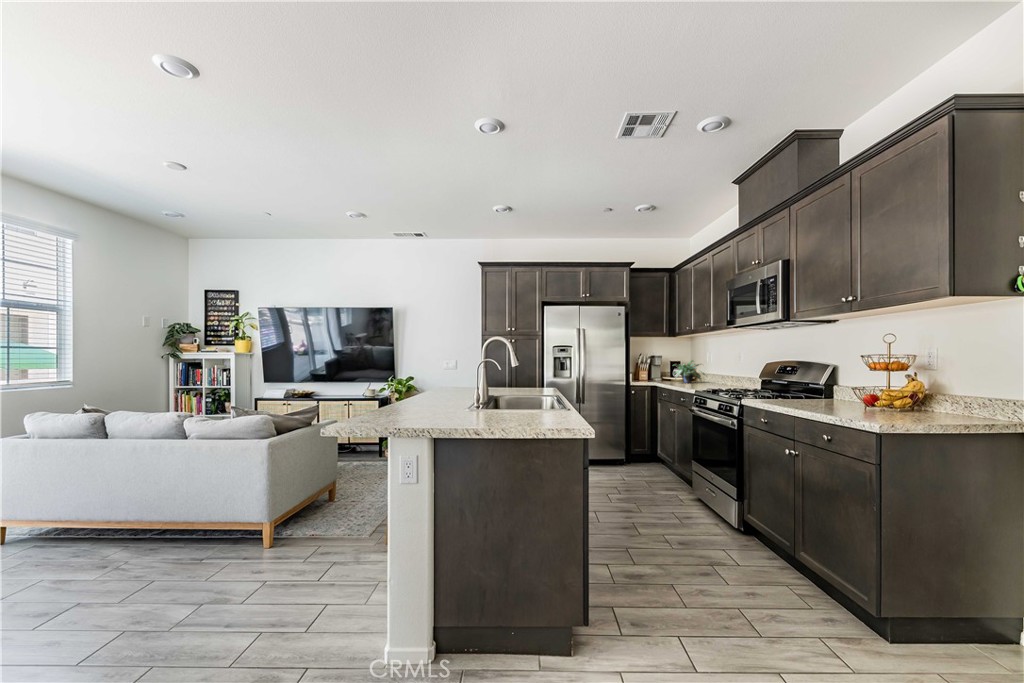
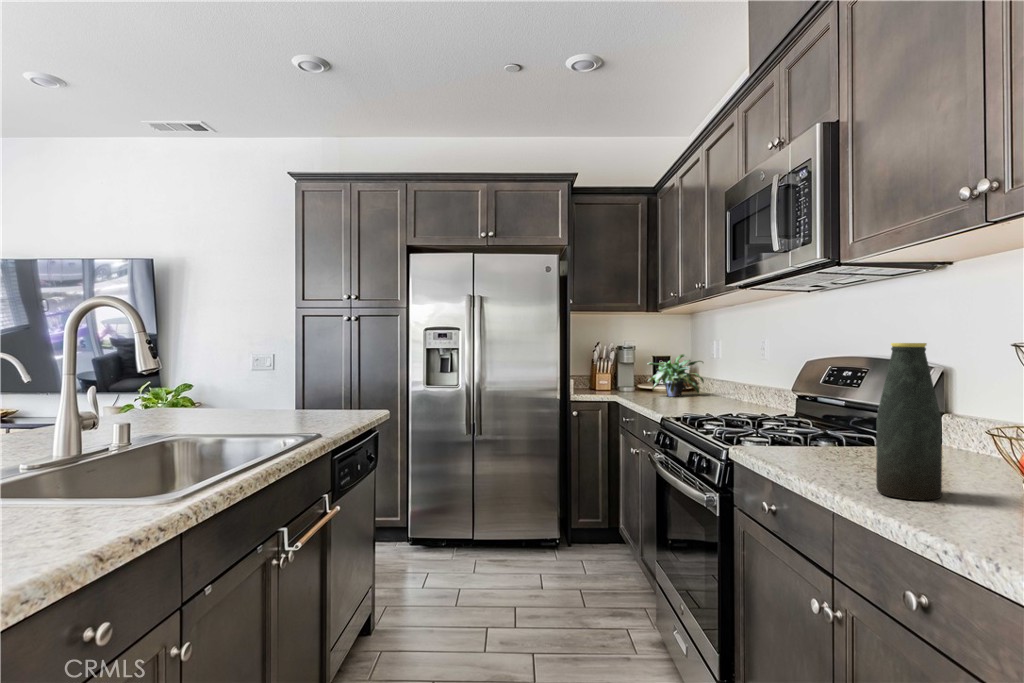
bottle: none [809,355,834,412] -> present [876,343,942,500]

